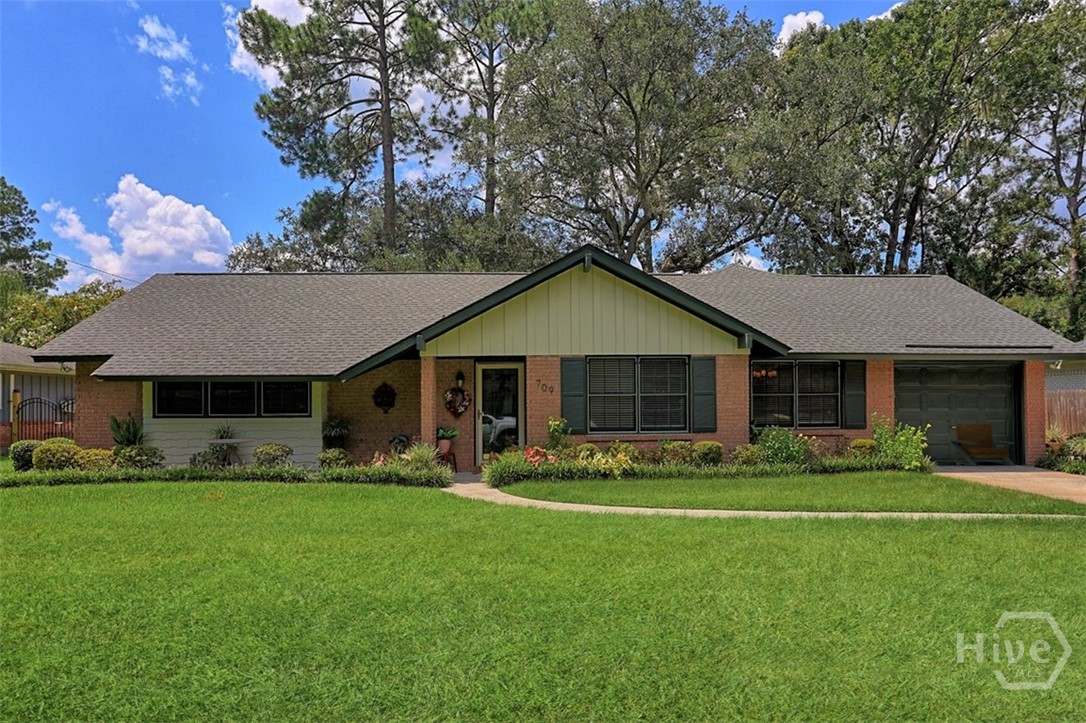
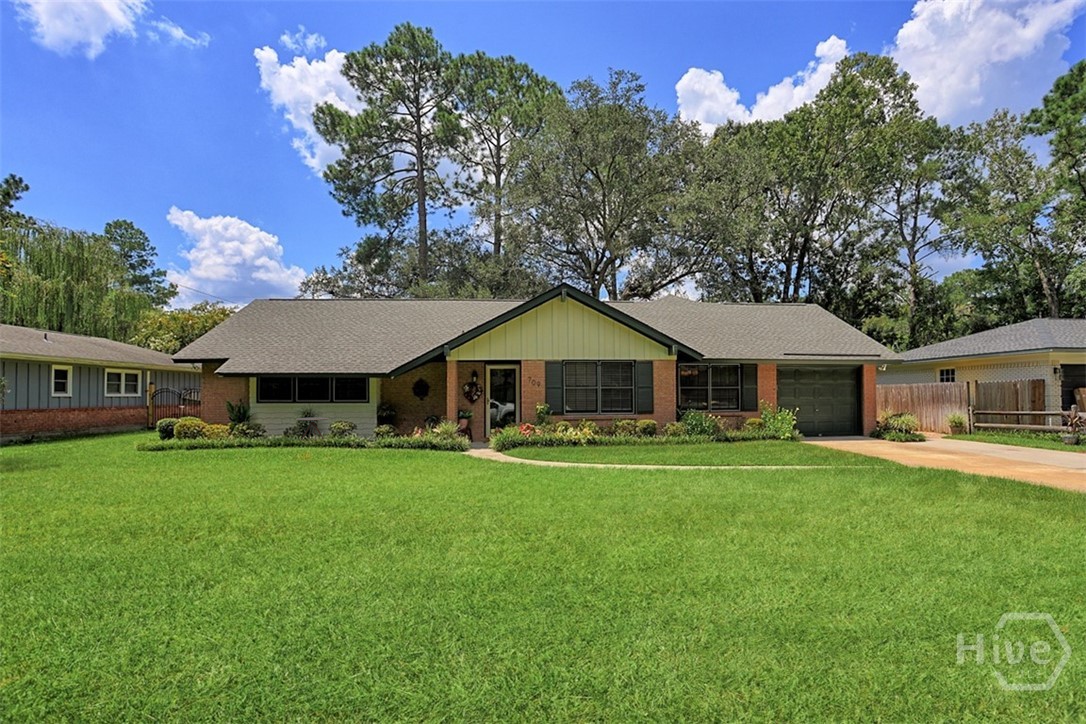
lounge chair: present [949,424,1015,466] -> none [817,410,861,439]

